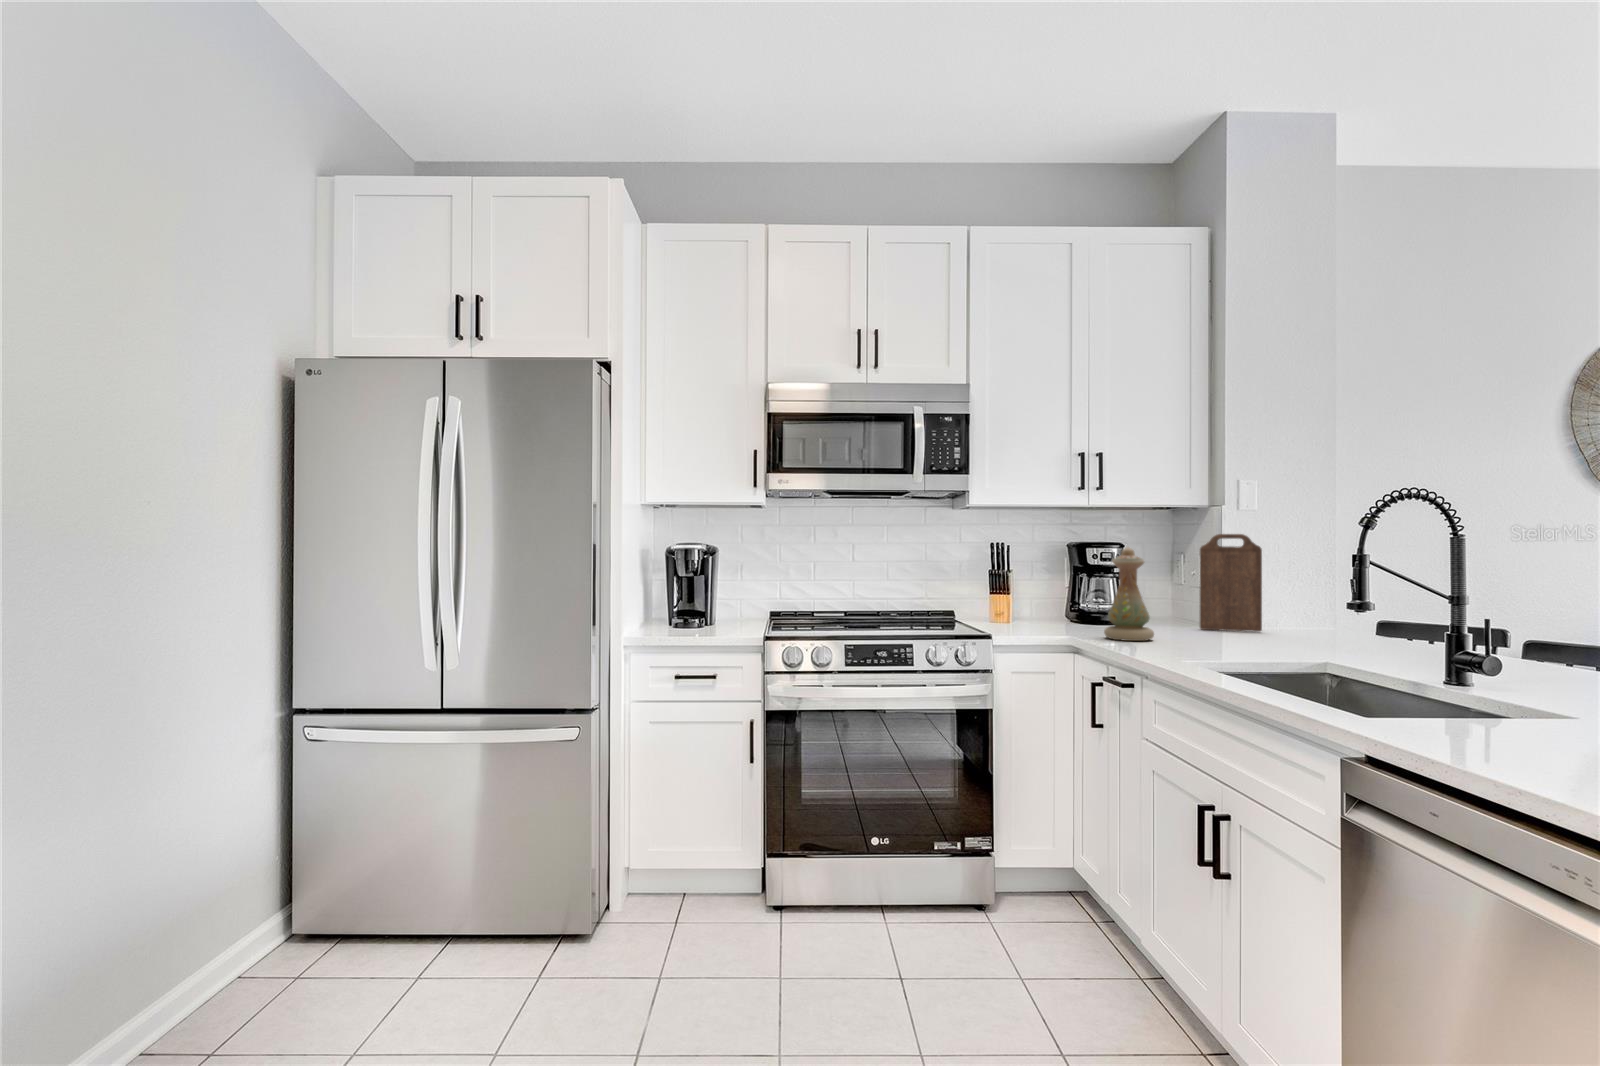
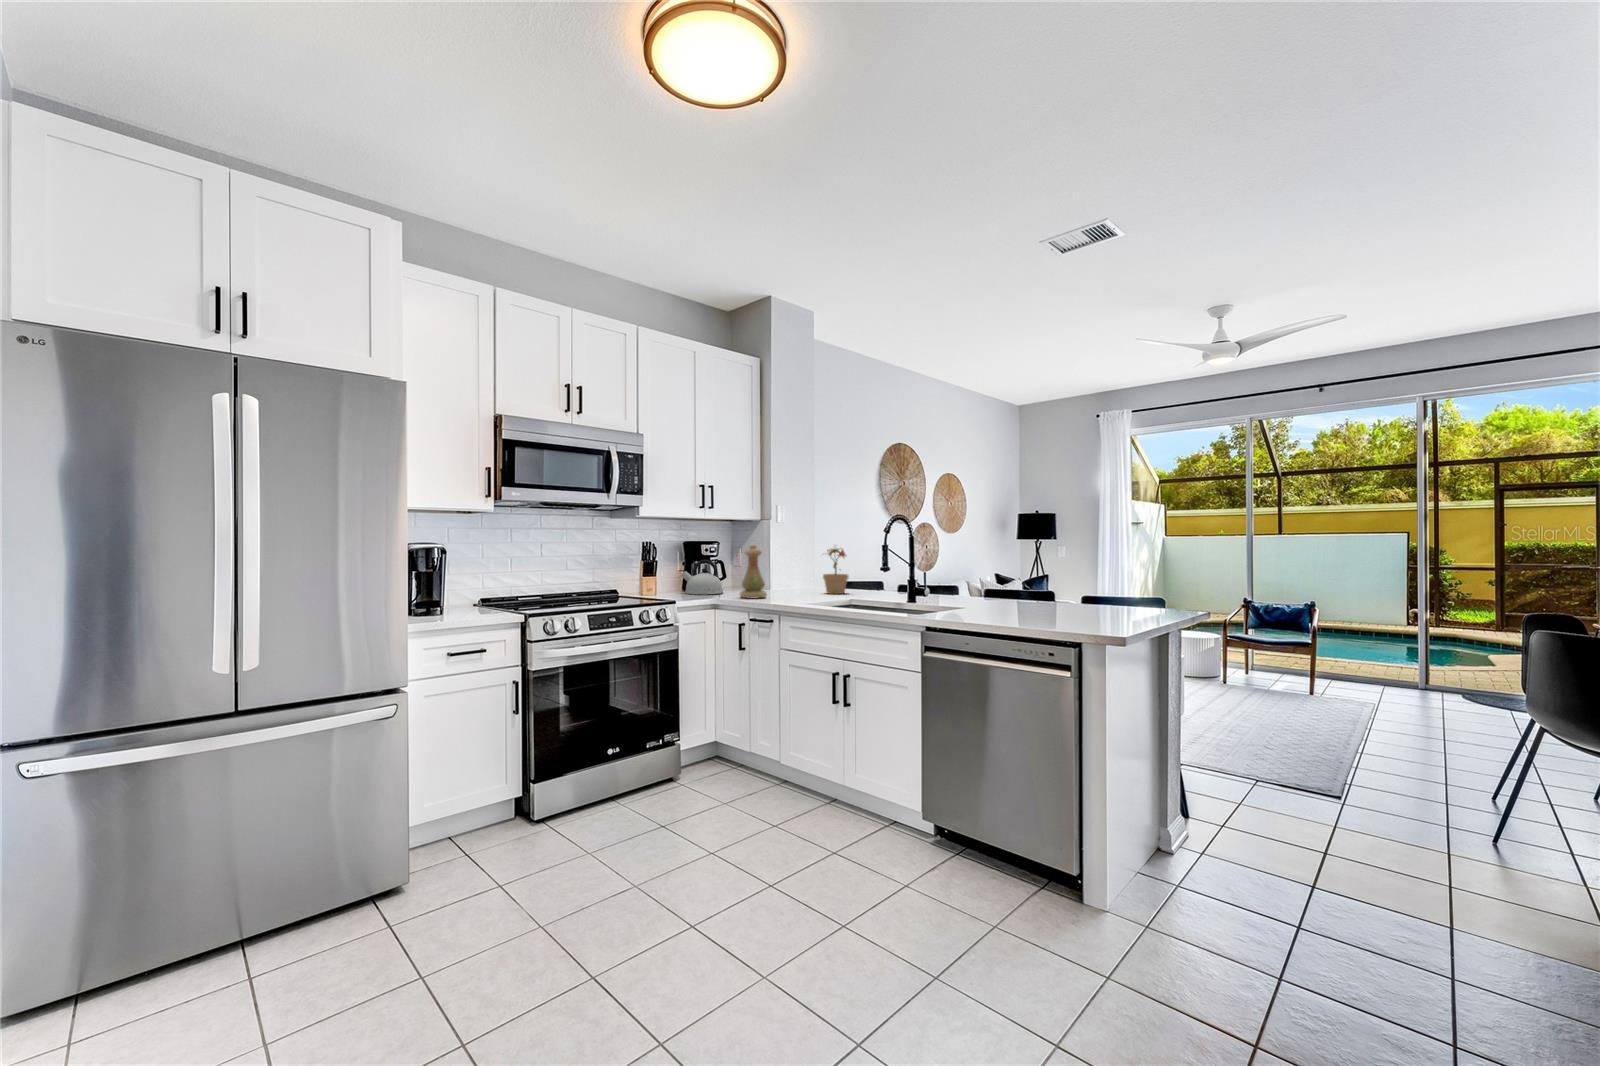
cutting board: present [1200,534,1262,632] -> none [765,536,795,591]
potted plant: none [1290,550,1355,646] -> present [823,547,848,594]
kettle: none [1040,572,1108,629] -> present [681,560,723,595]

